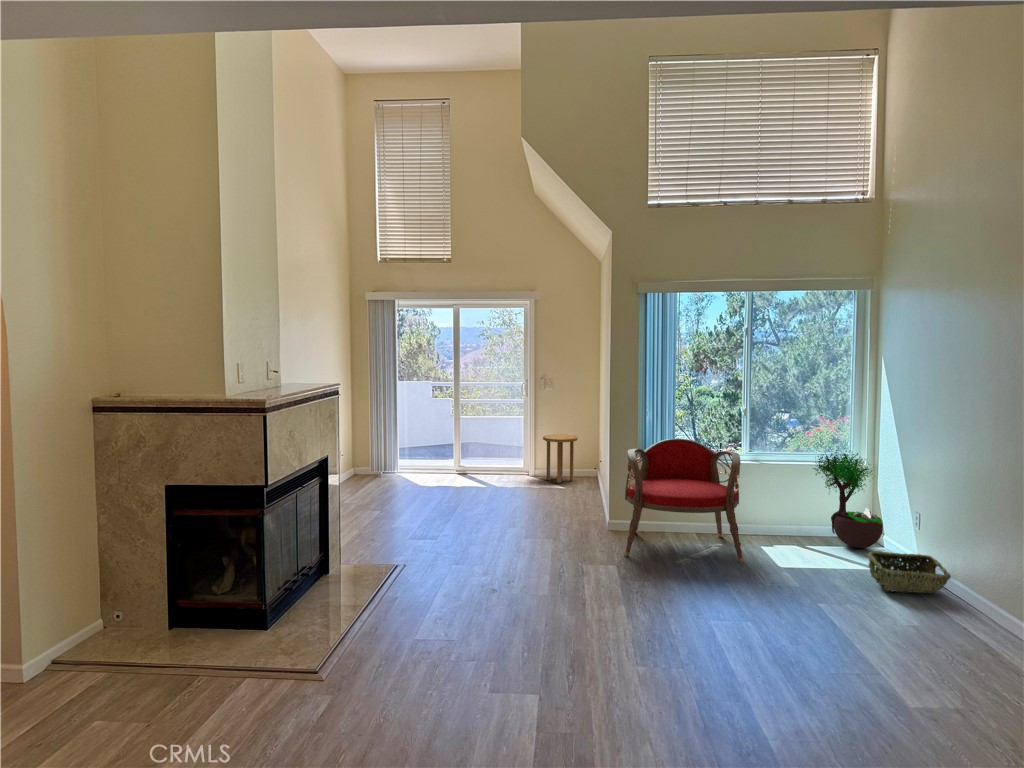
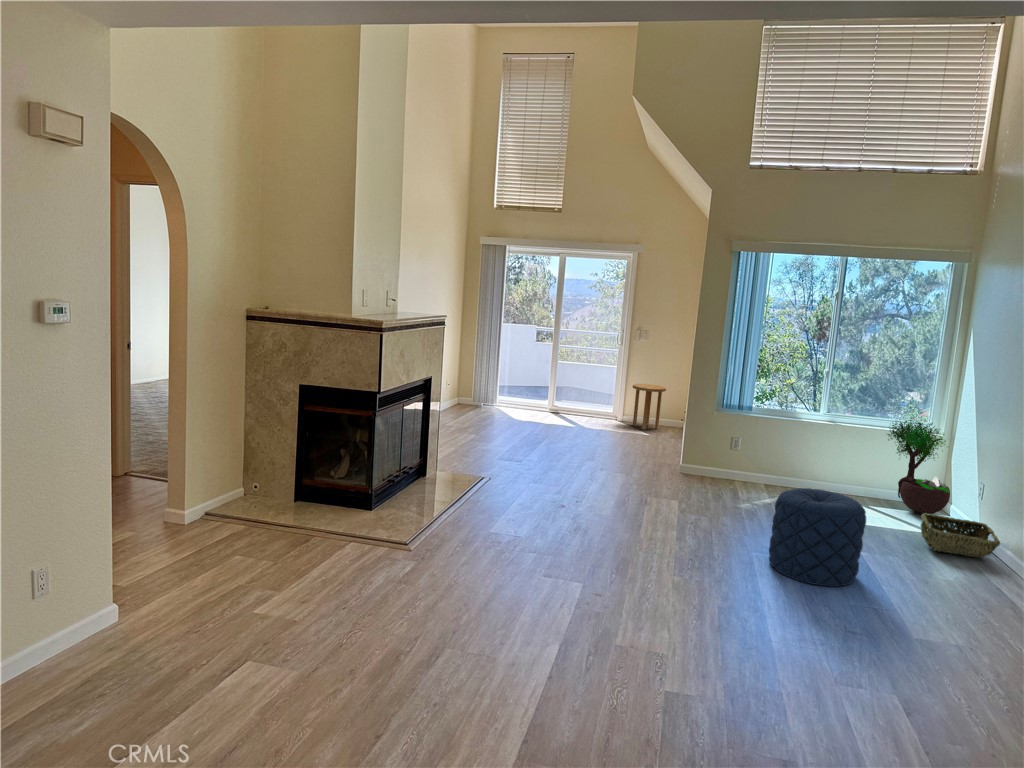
armchair: present [624,439,744,562] -> none [689,393,810,512]
pouf: none [730,543,831,654] -> present [769,488,866,586]

